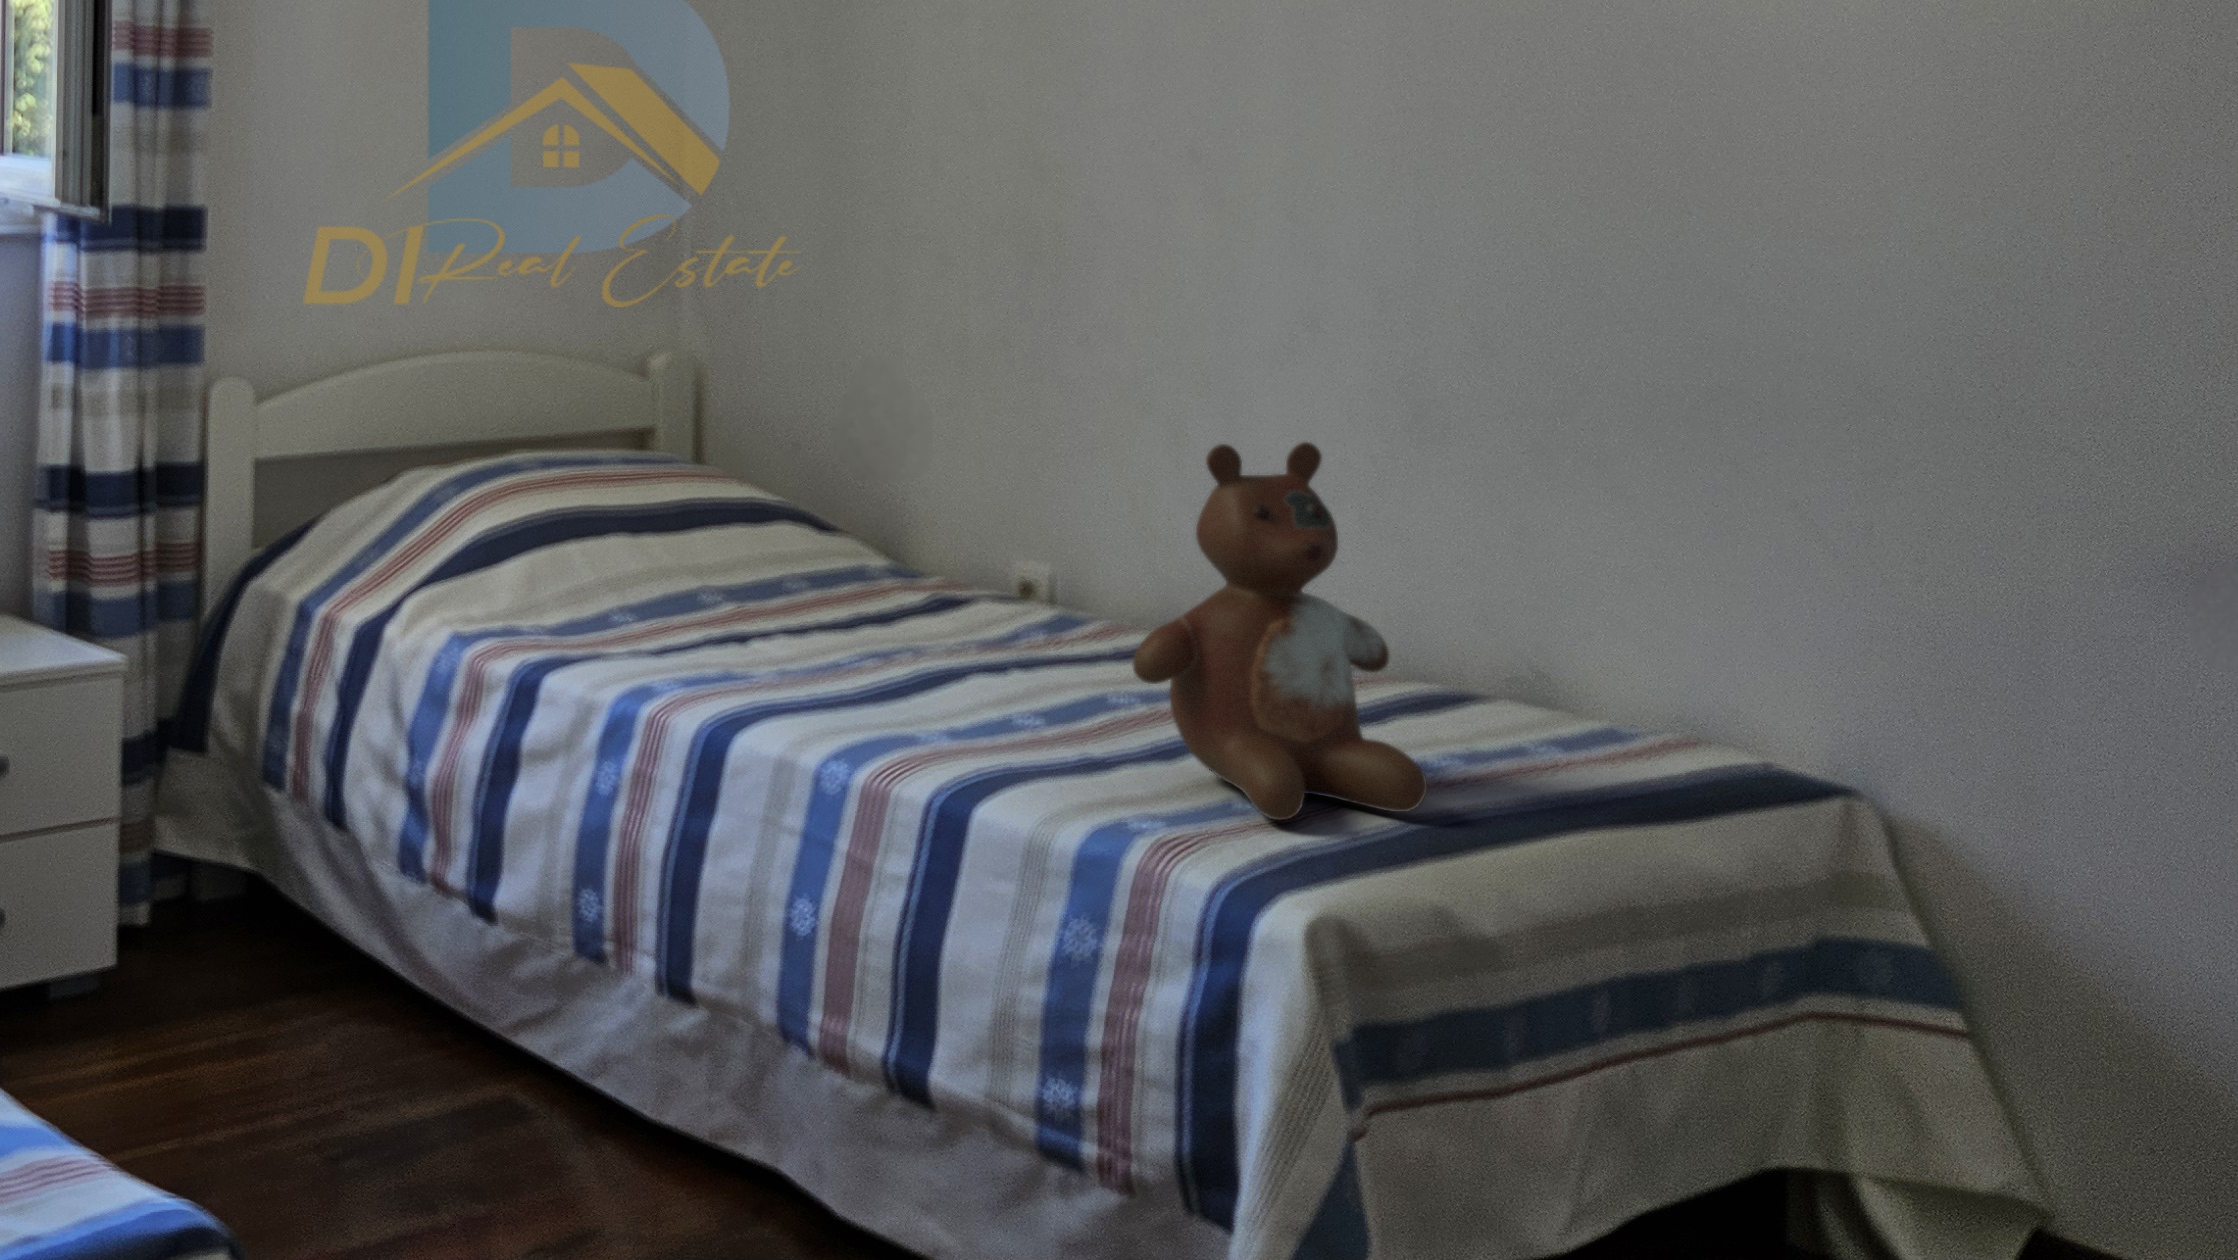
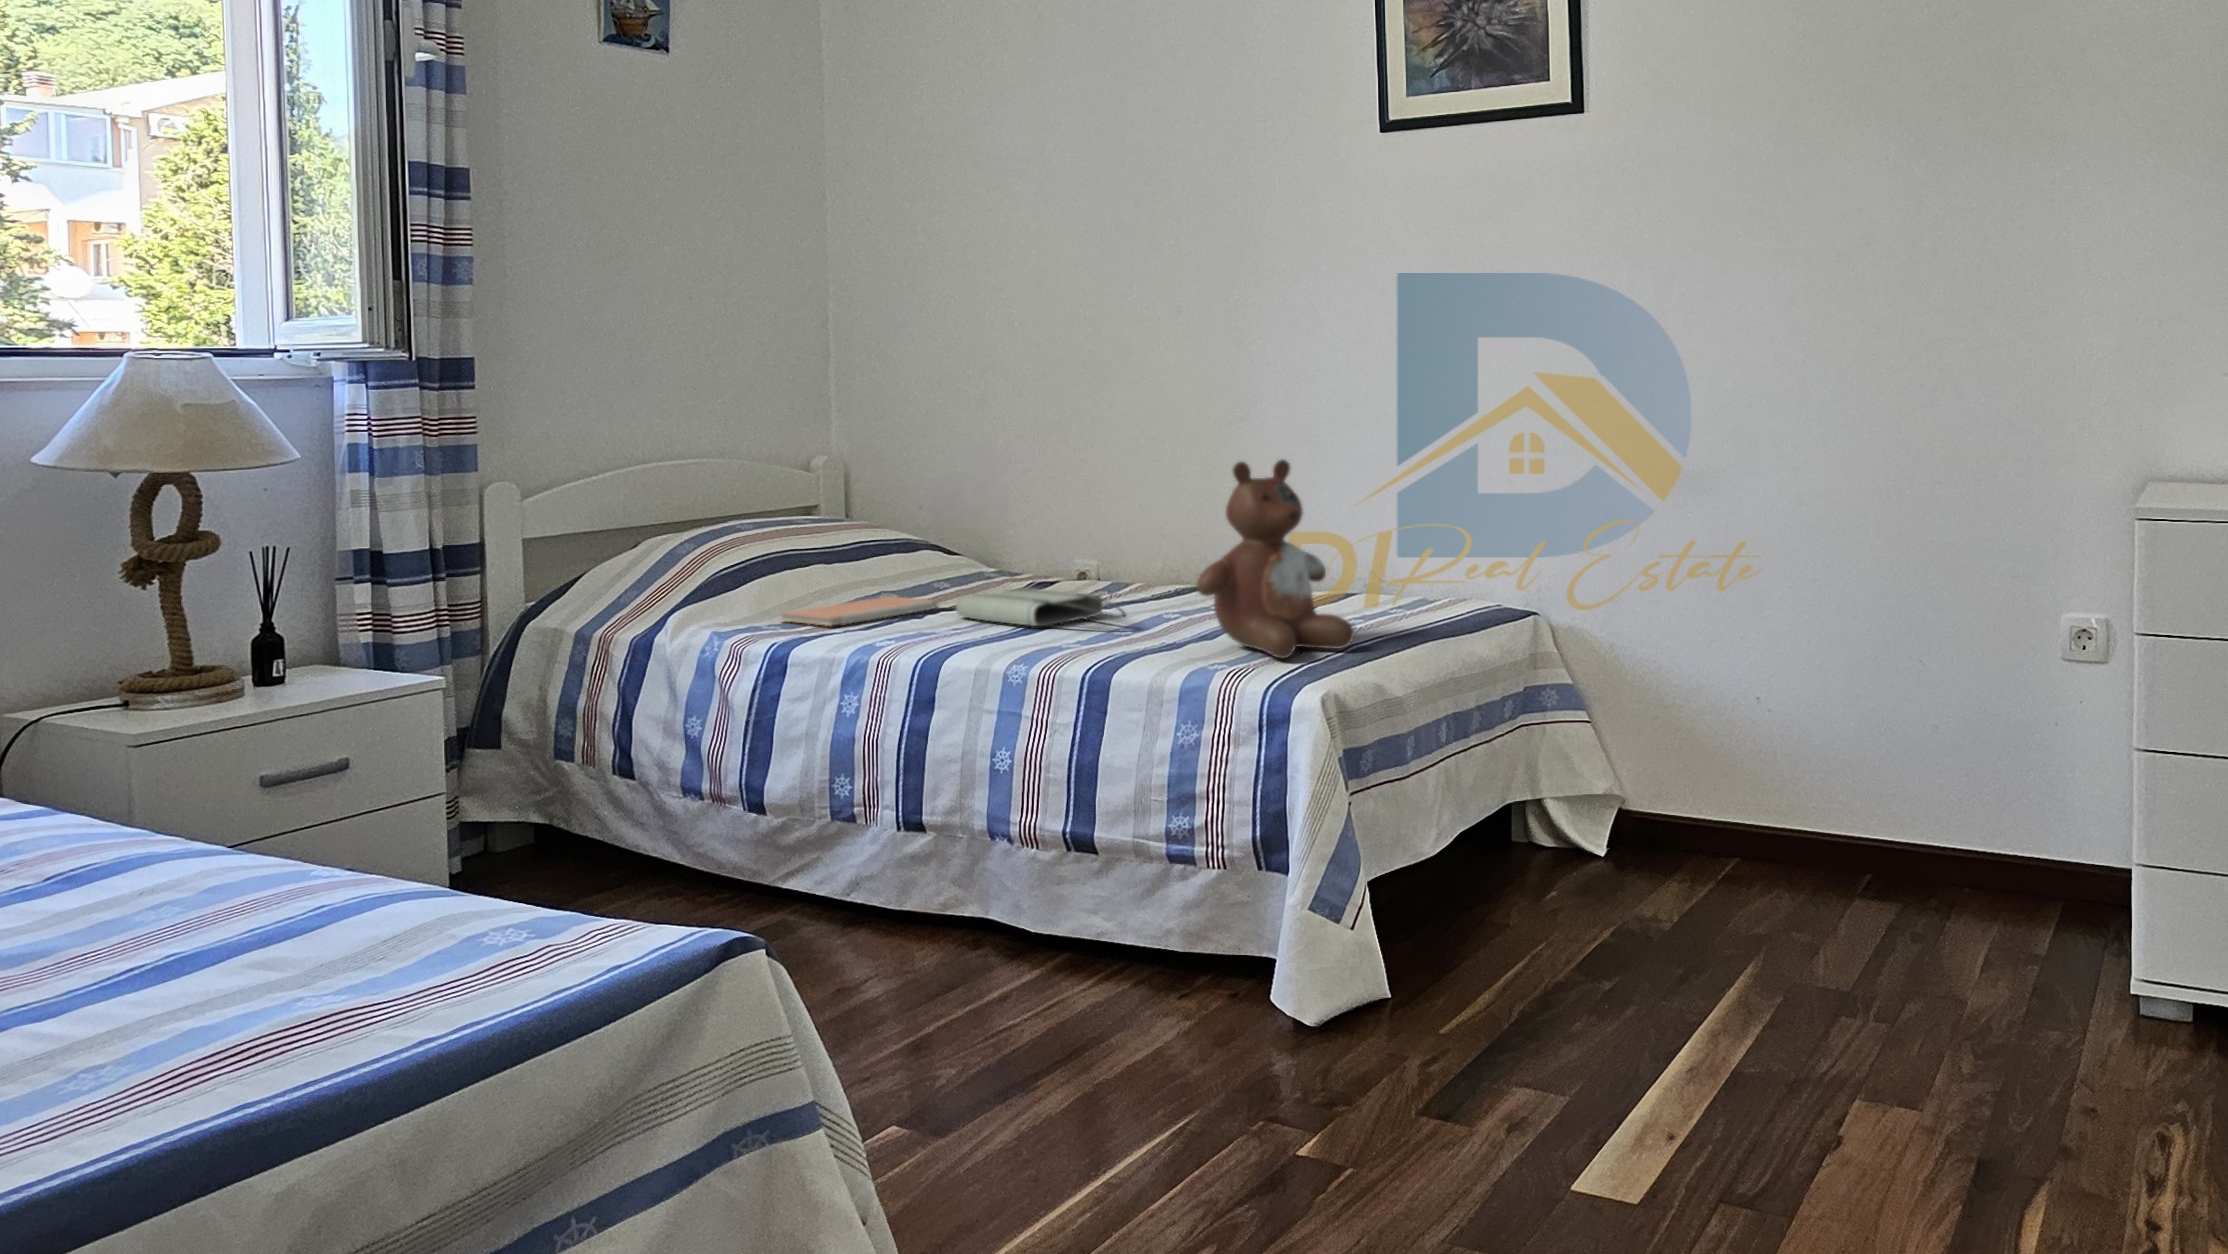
notebook: none [541,590,775,639] -> present [781,596,939,626]
tote bag: none [789,605,1041,691] -> present [956,588,1126,627]

